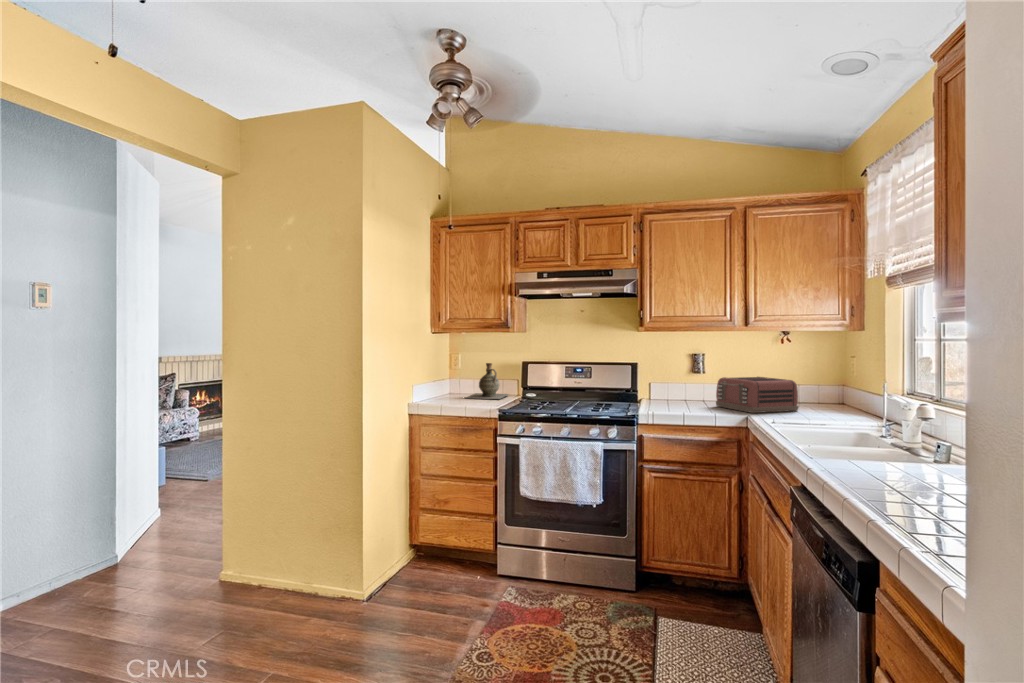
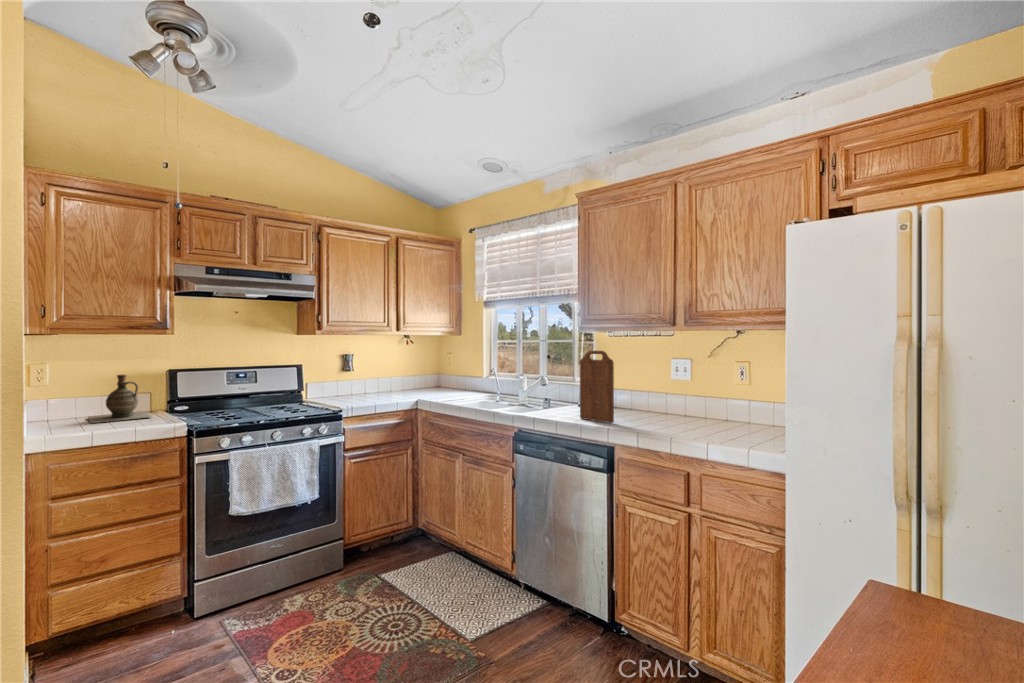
cutting board: none [890,365,934,517] -> present [580,351,614,423]
toaster: present [716,377,798,413] -> none [372,370,428,397]

